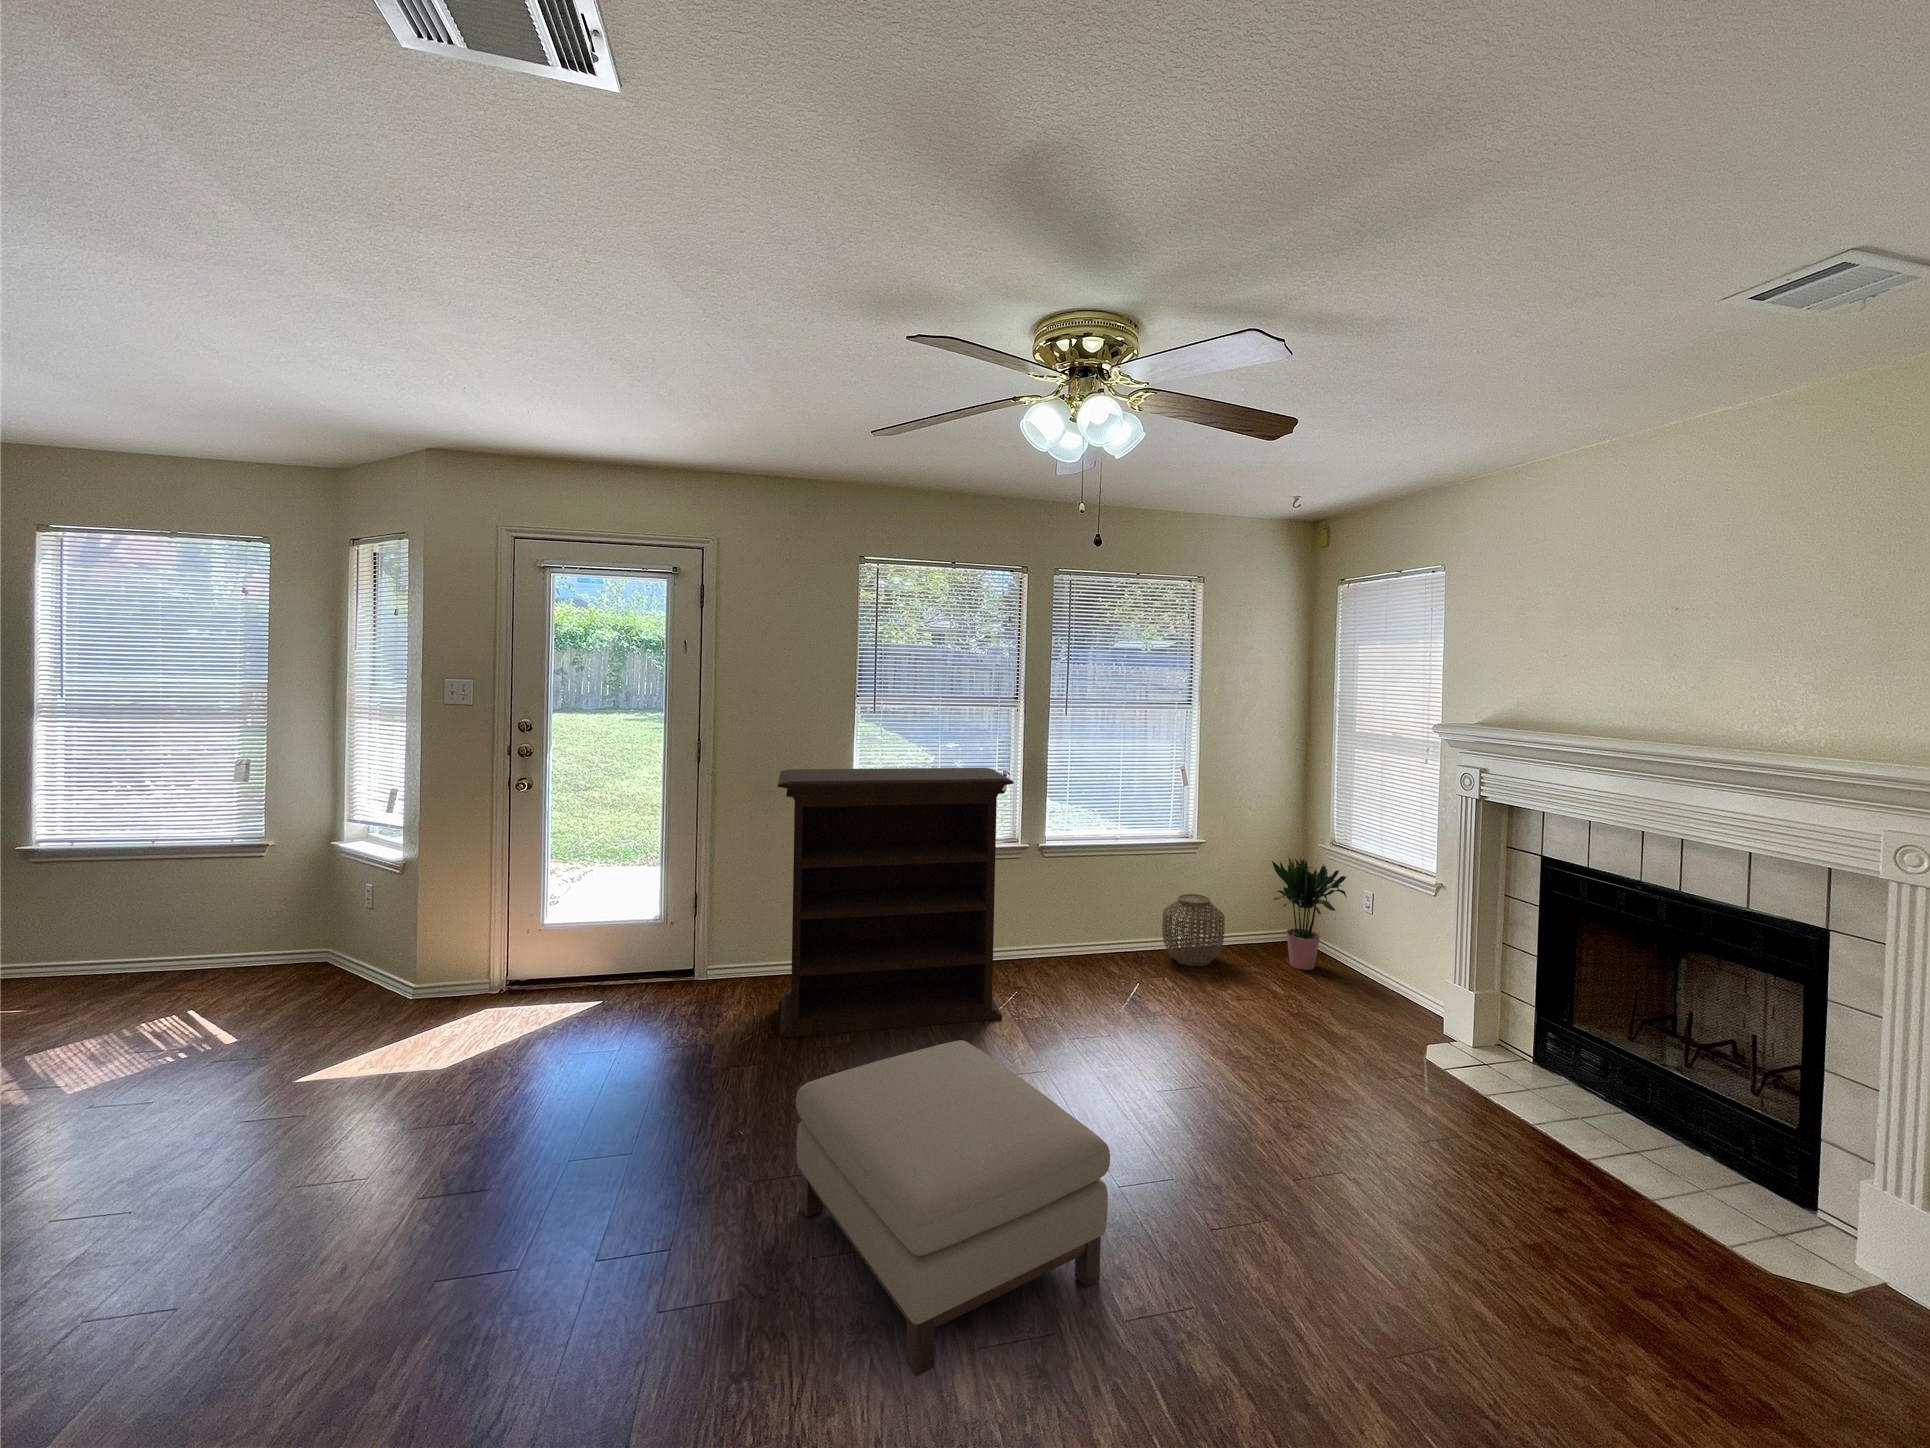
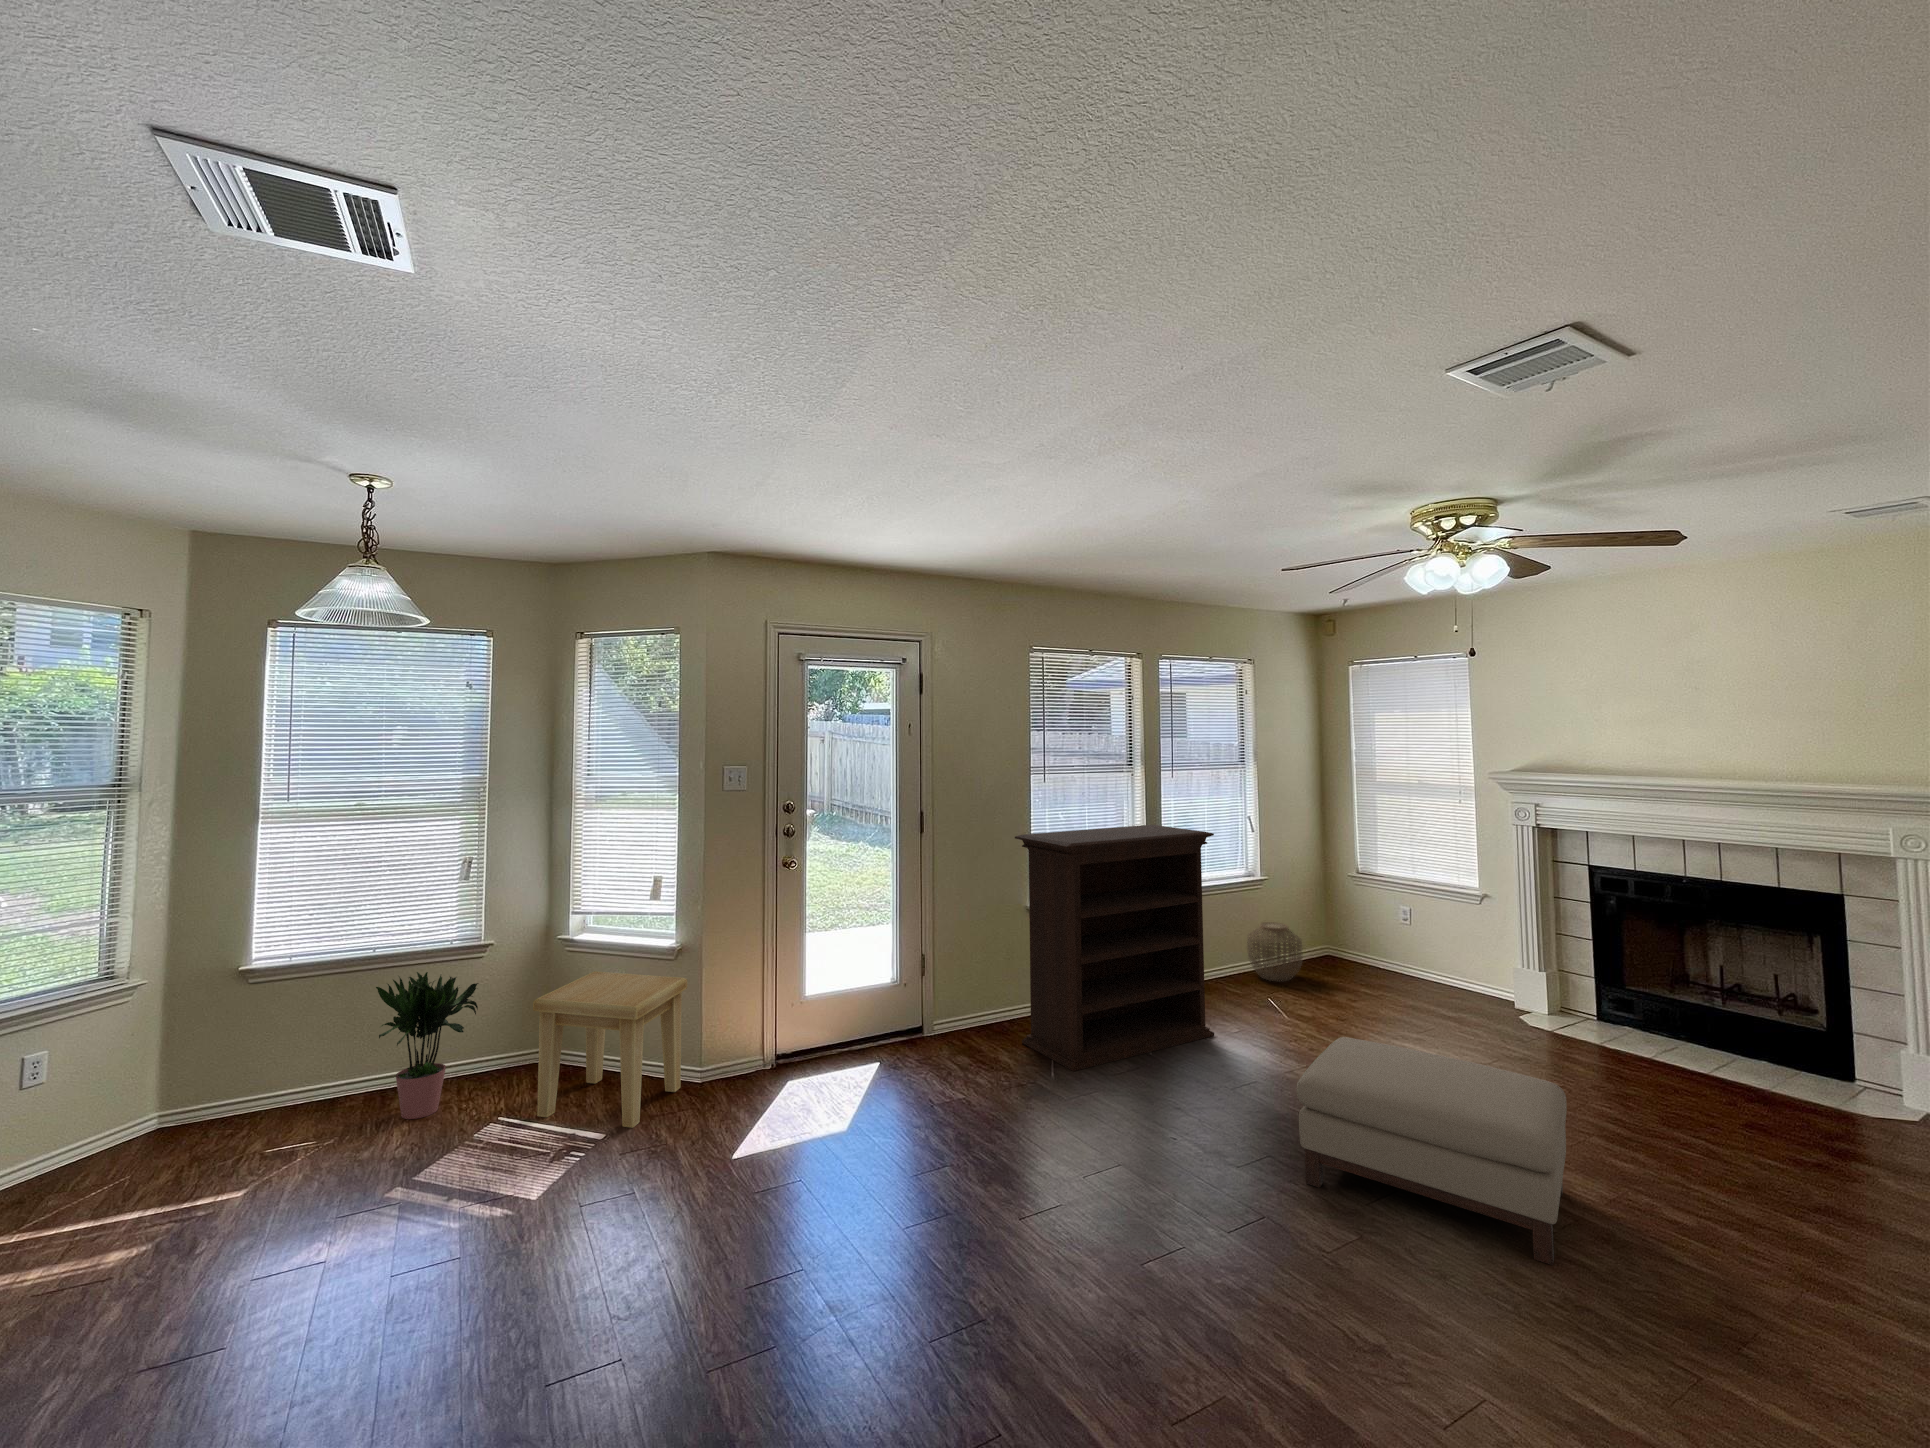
potted plant: present [1272,857,1346,970] -> present [376,972,478,1119]
side table: none [227,879,400,1035] -> present [533,971,687,1128]

